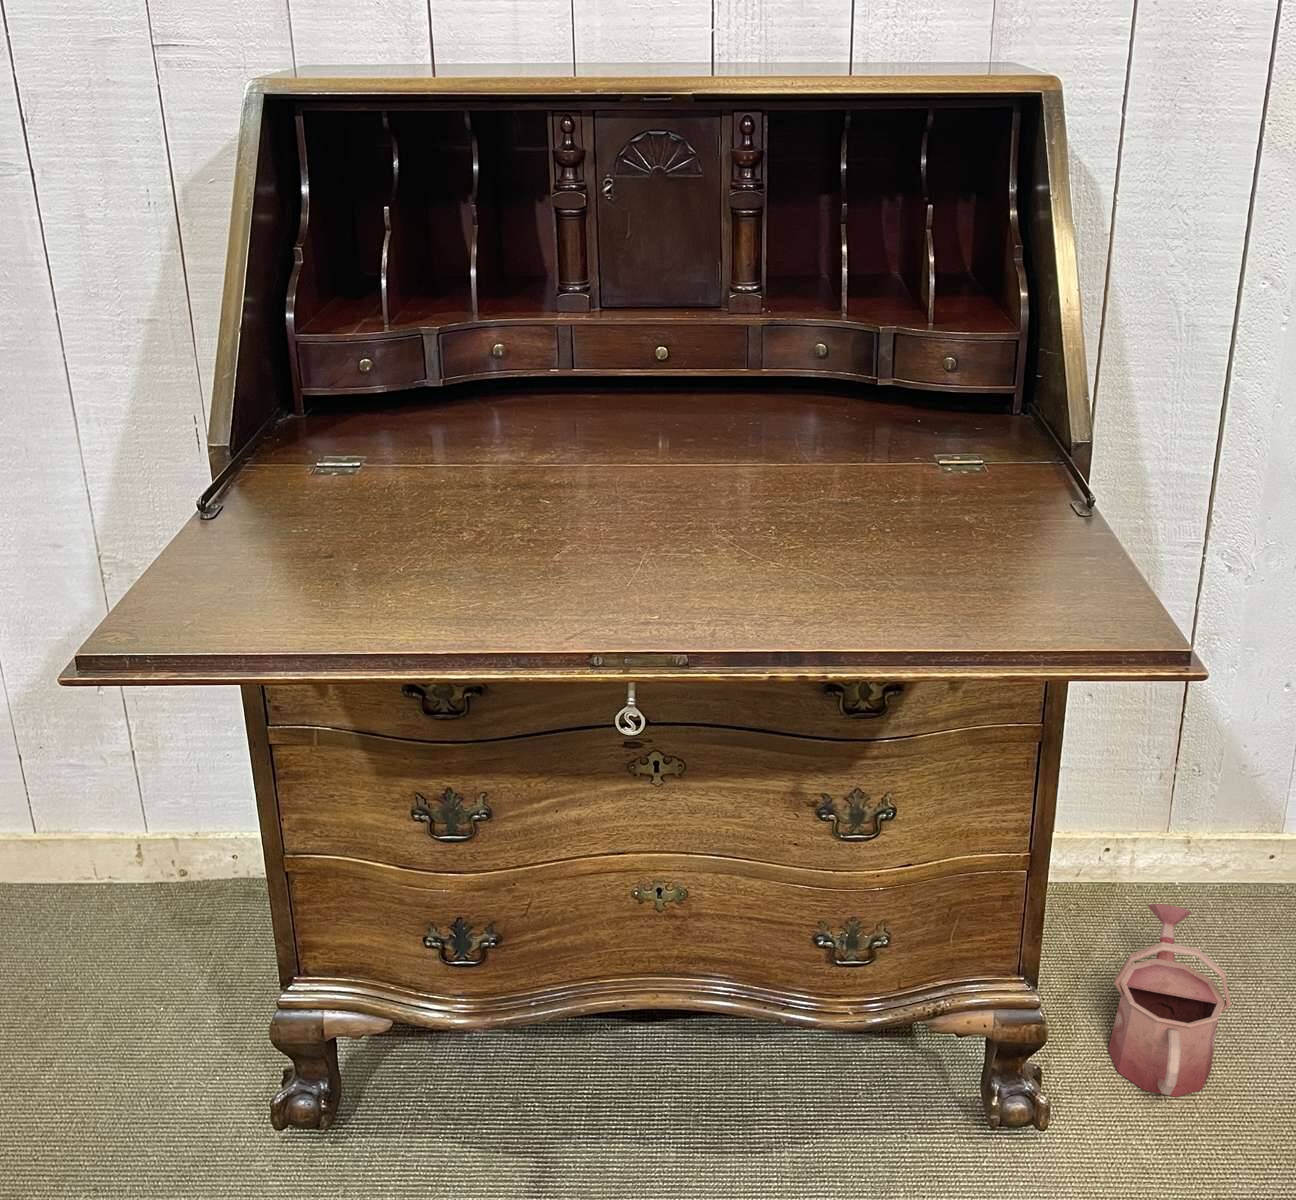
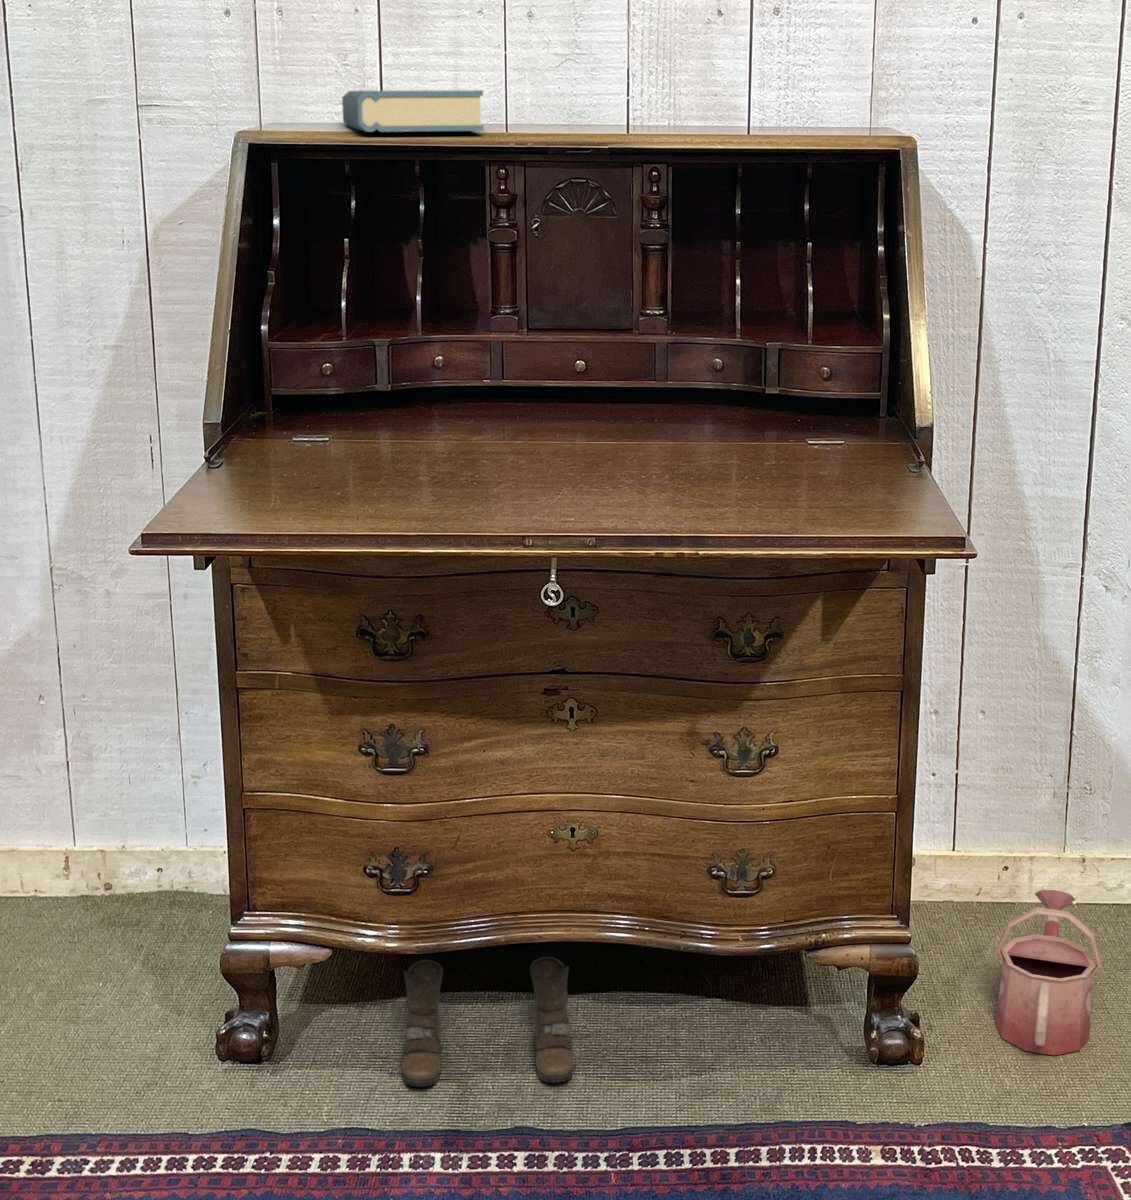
hardback book: none [380,22,543,76] -> present [342,90,484,132]
boots: none [477,1001,663,1155] -> present [402,957,574,1087]

